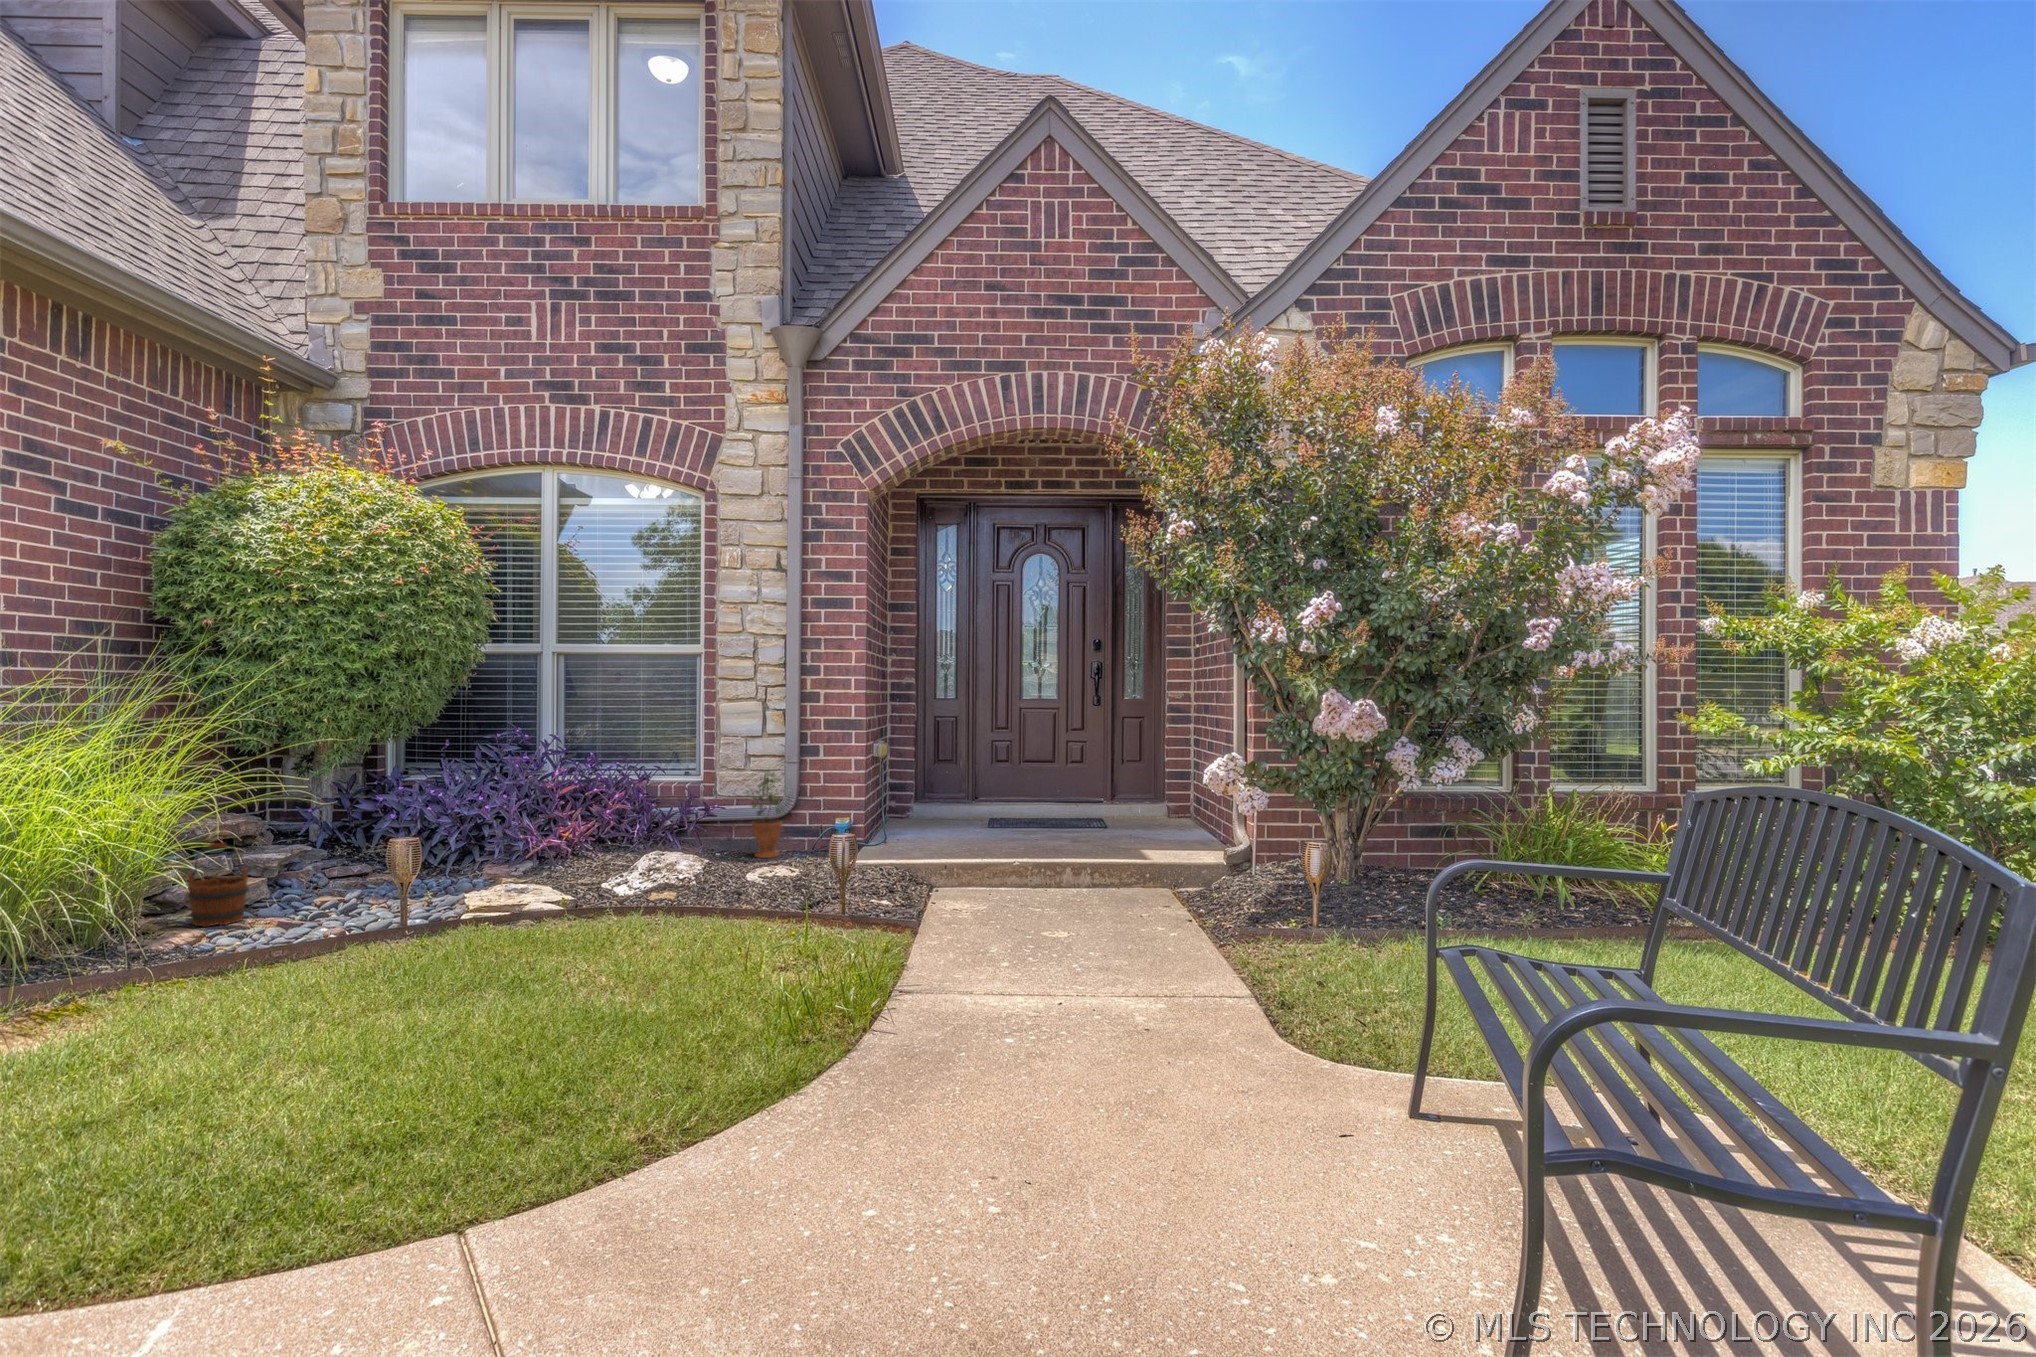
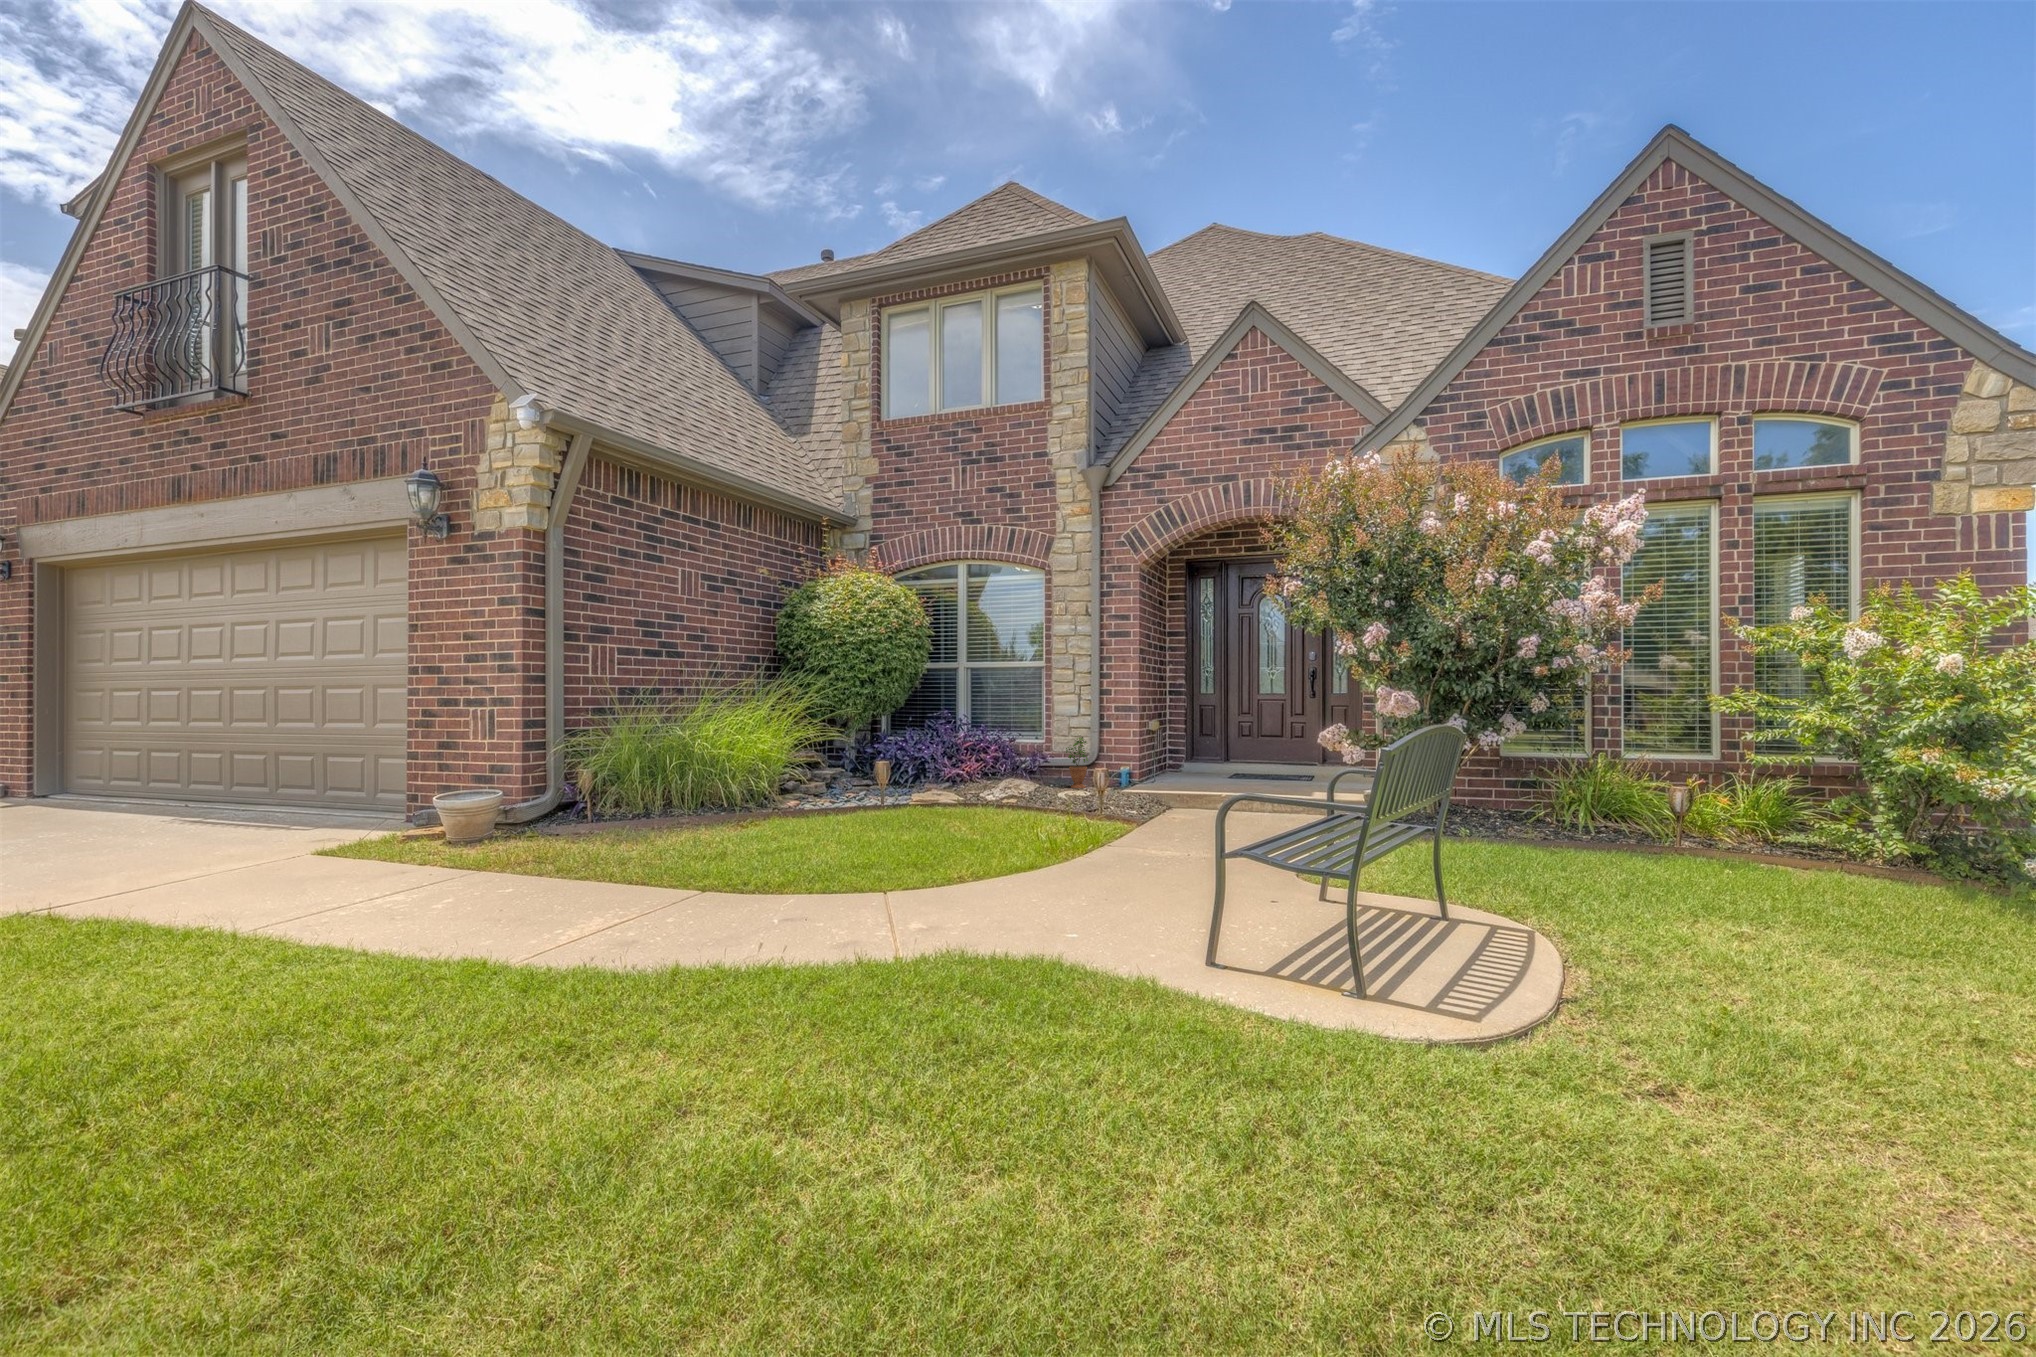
wooden bucket: present [185,842,250,927] -> none [793,762,820,802]

